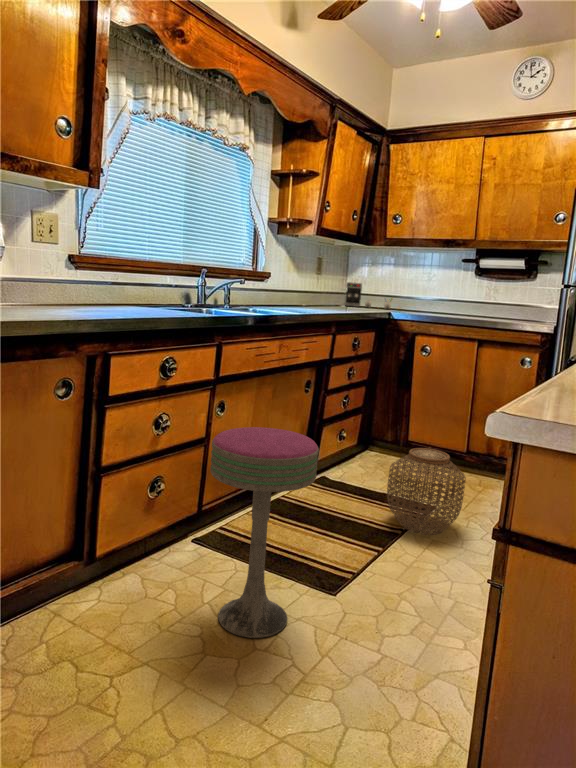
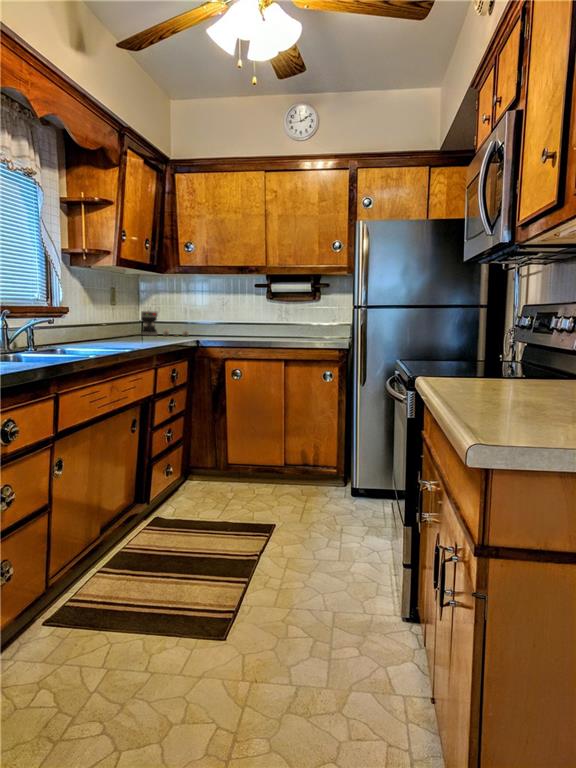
bar stool: present [210,427,319,638] -> none [93,481,211,716]
woven basket: present [387,448,465,535] -> none [236,471,309,555]

